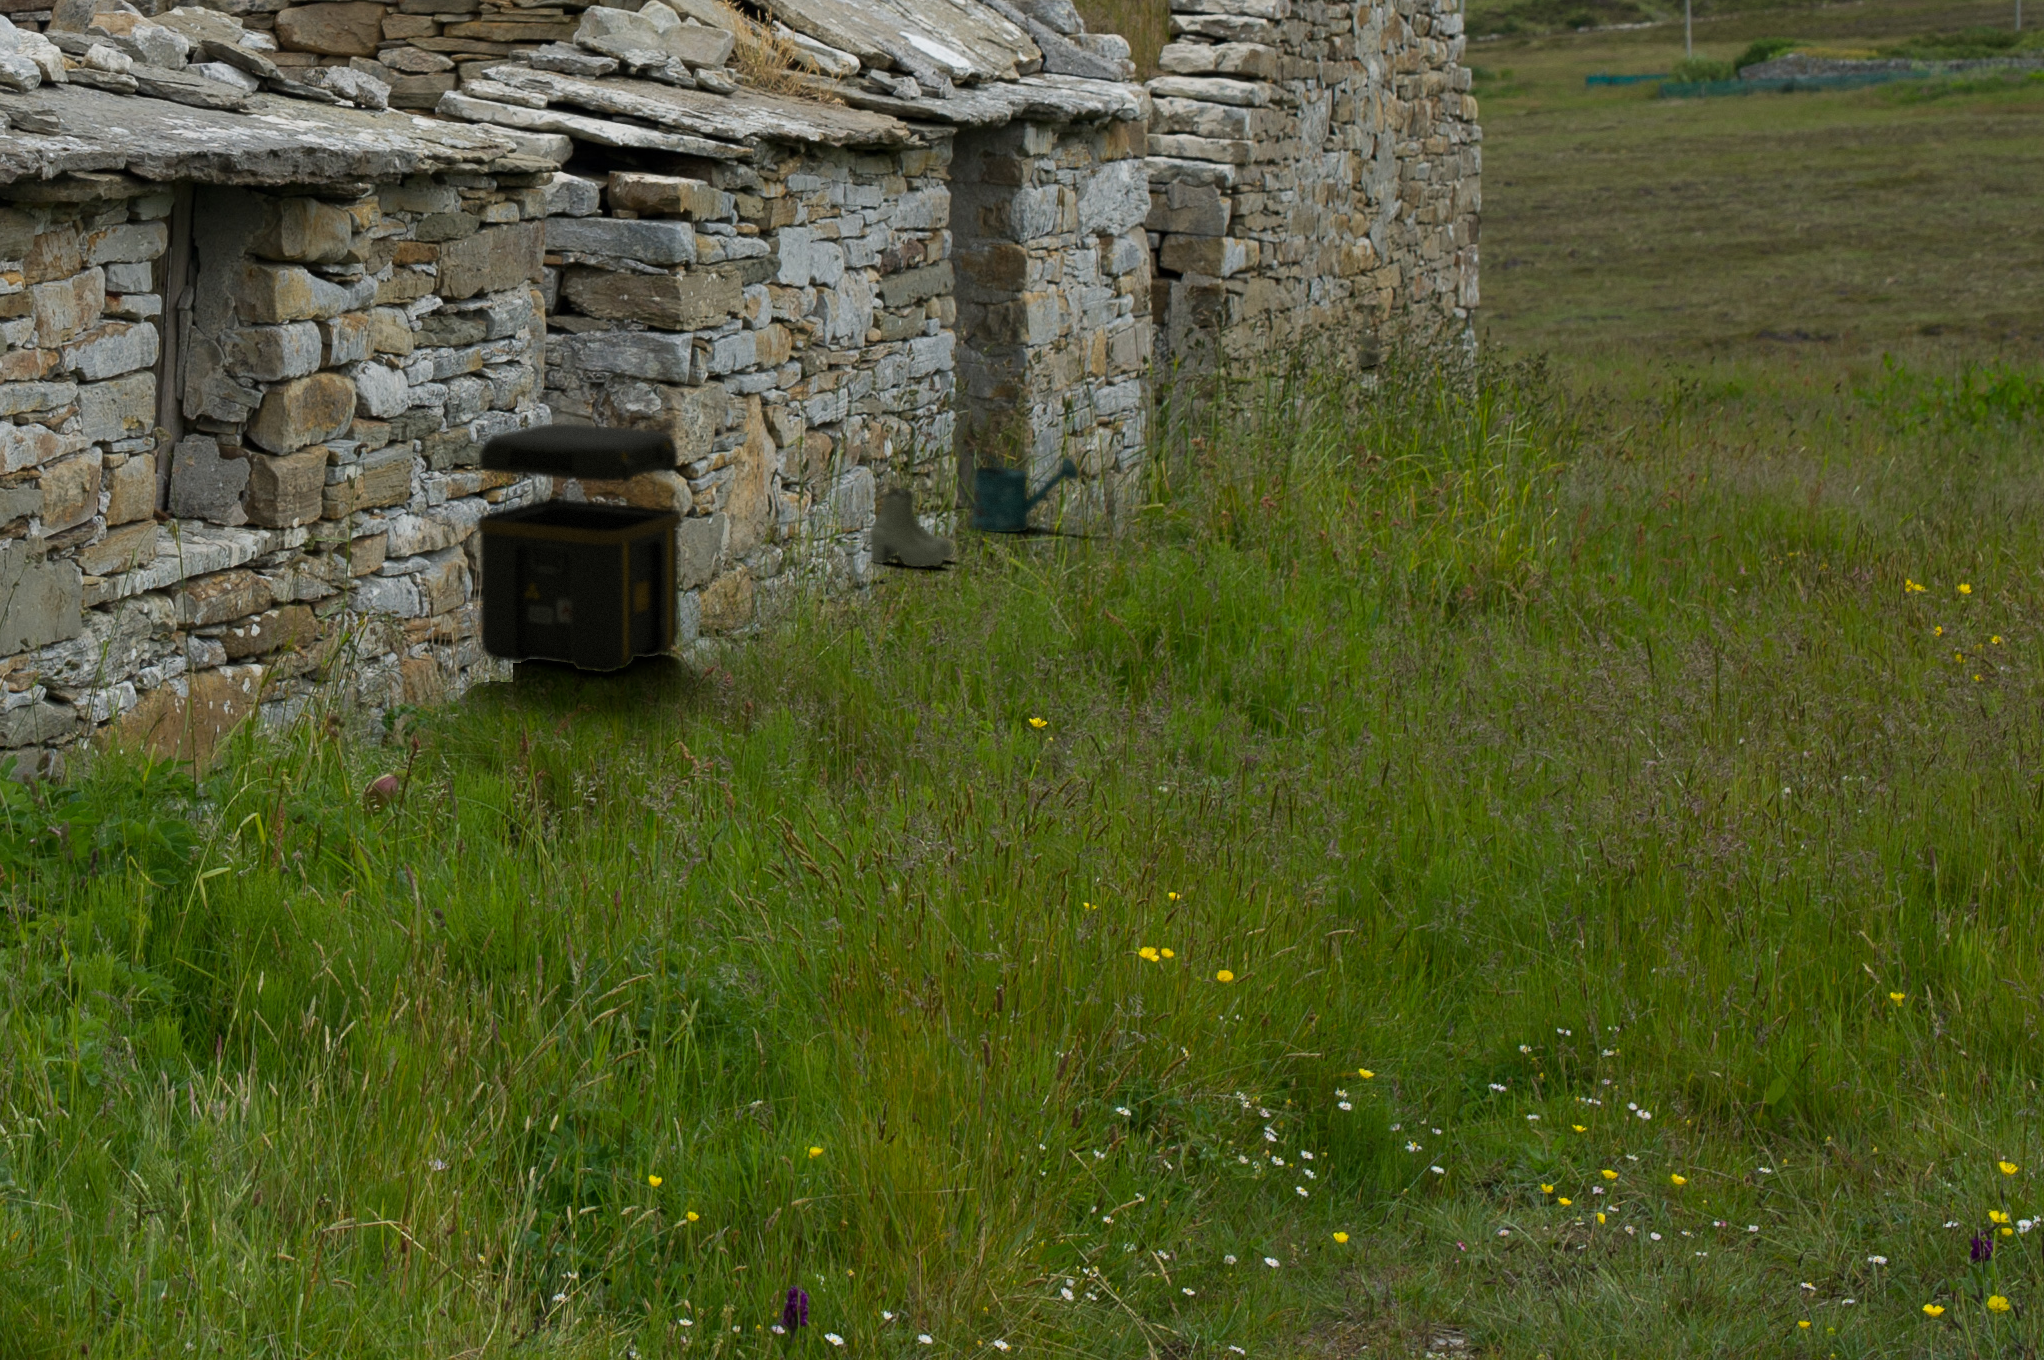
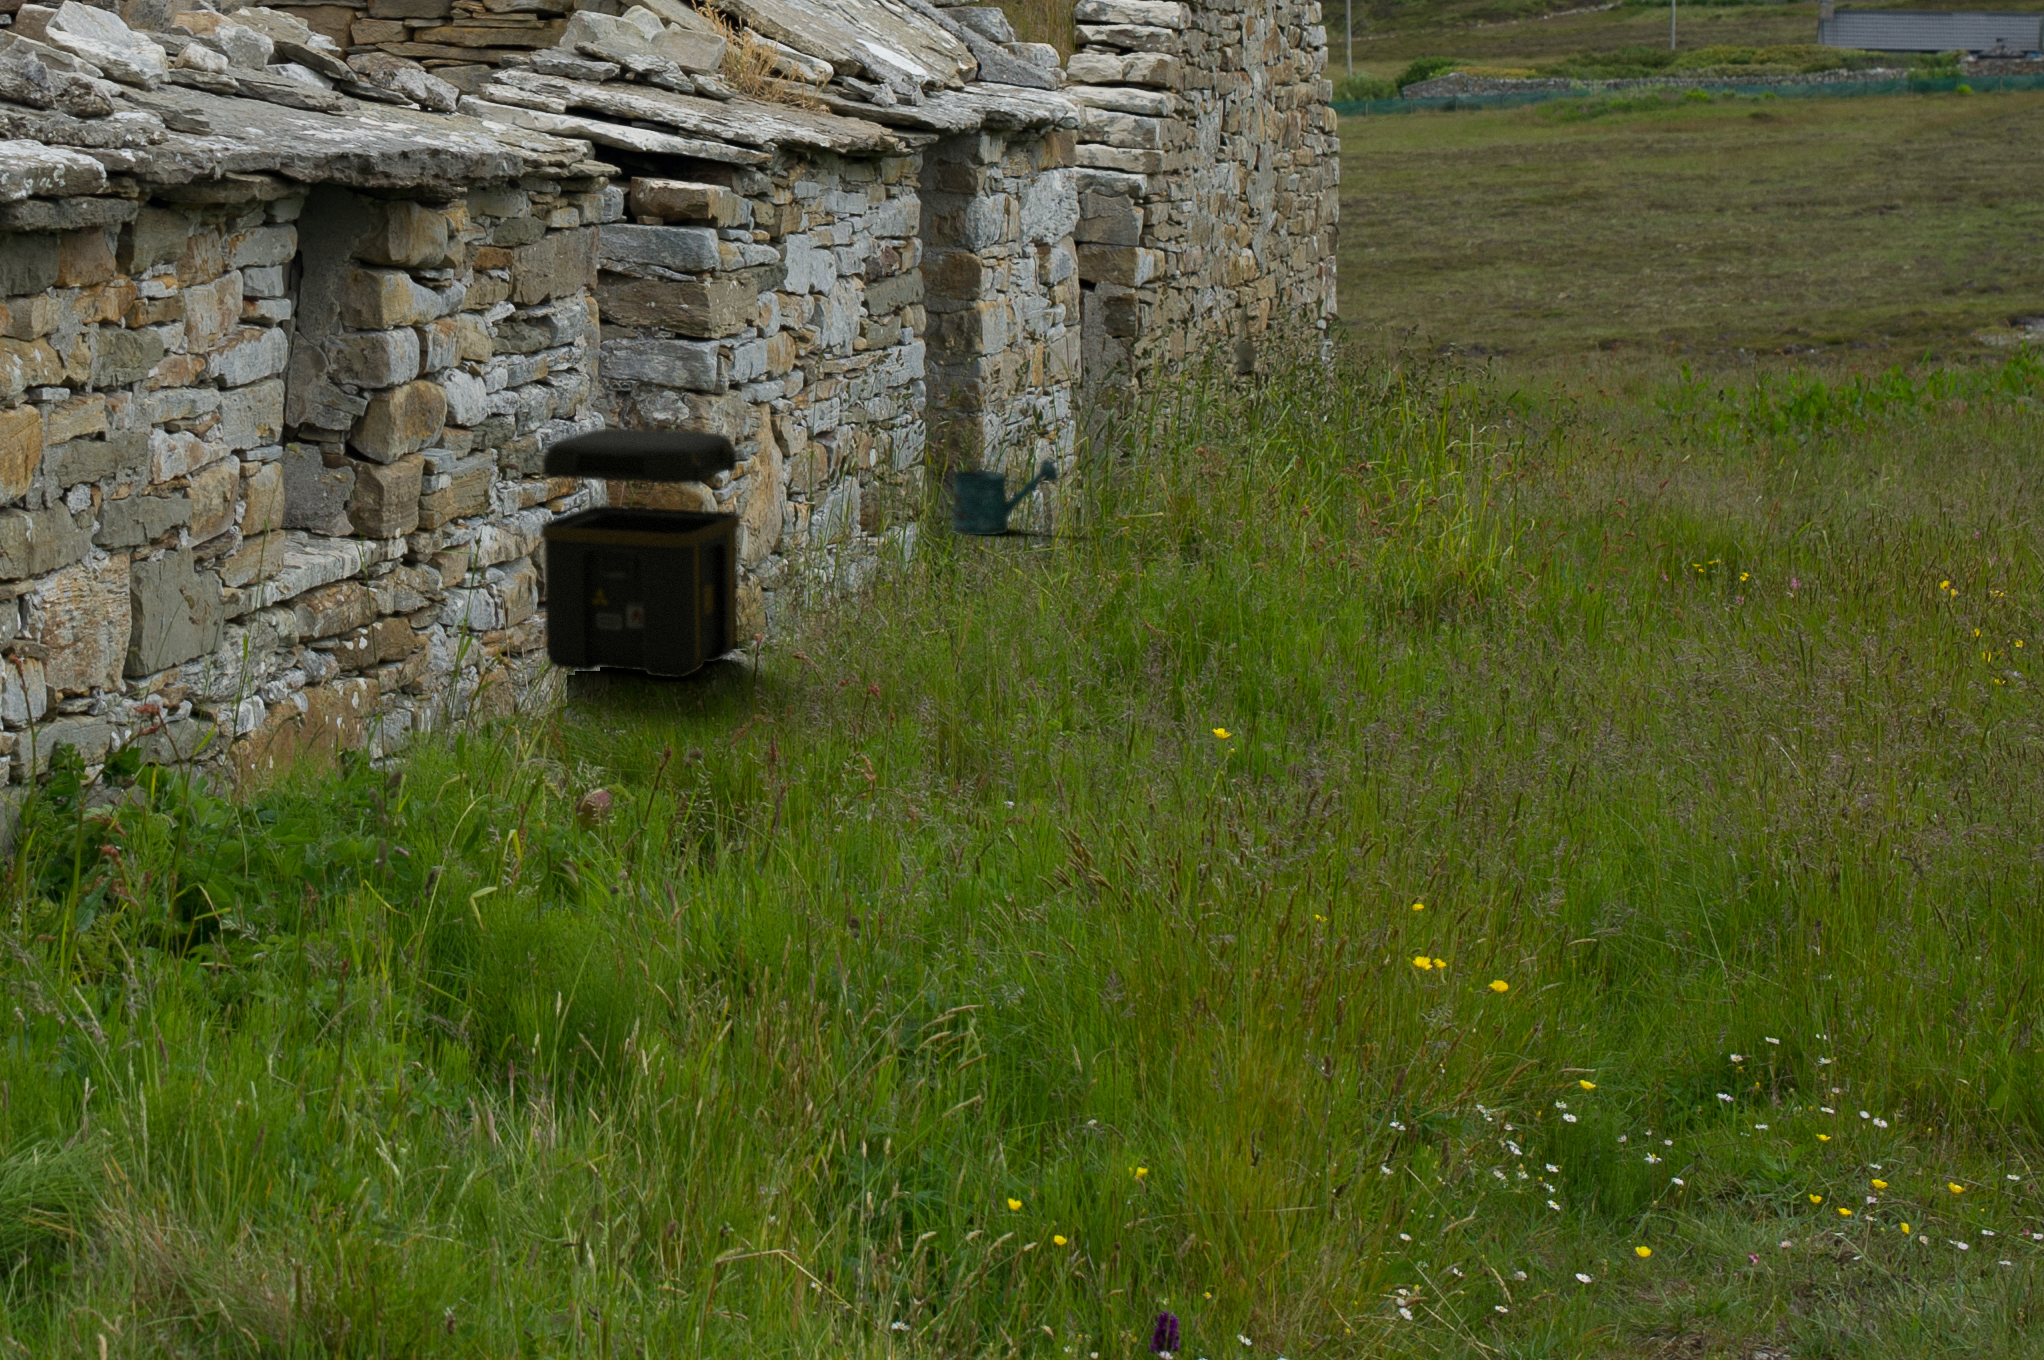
boots: present [870,488,952,567] -> none [872,492,952,569]

